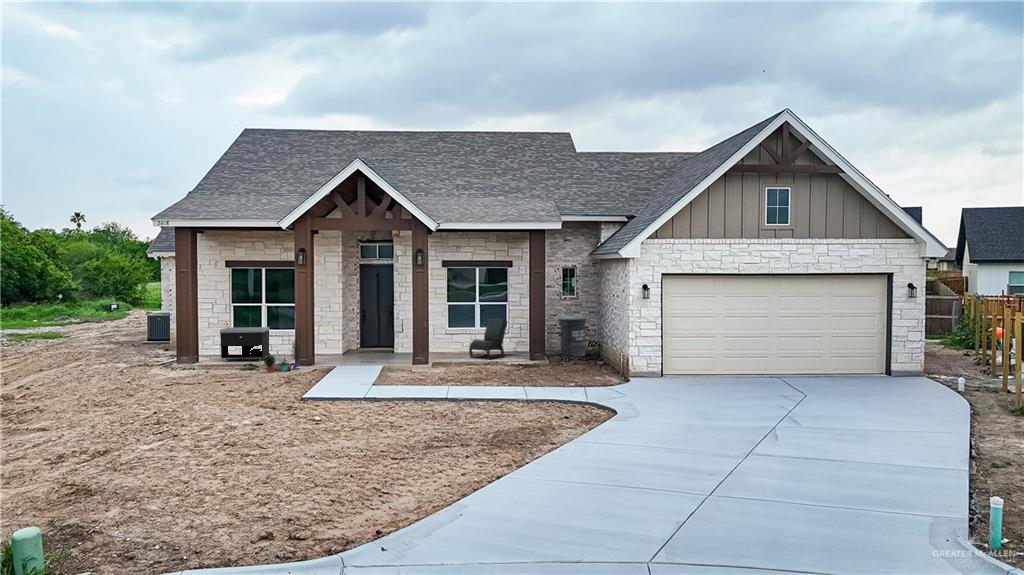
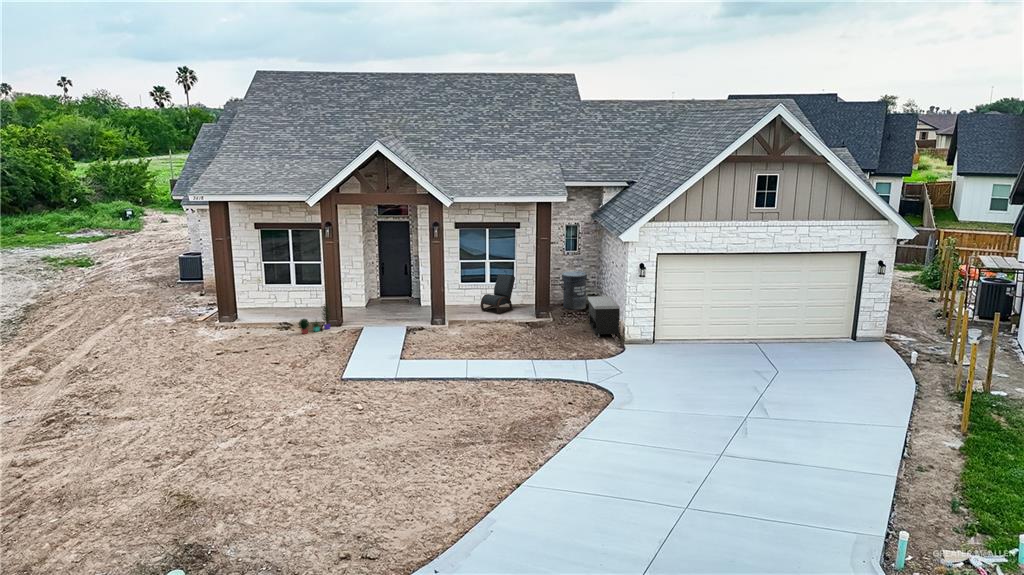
storage bench: present [220,327,270,361] -> present [588,296,620,337]

